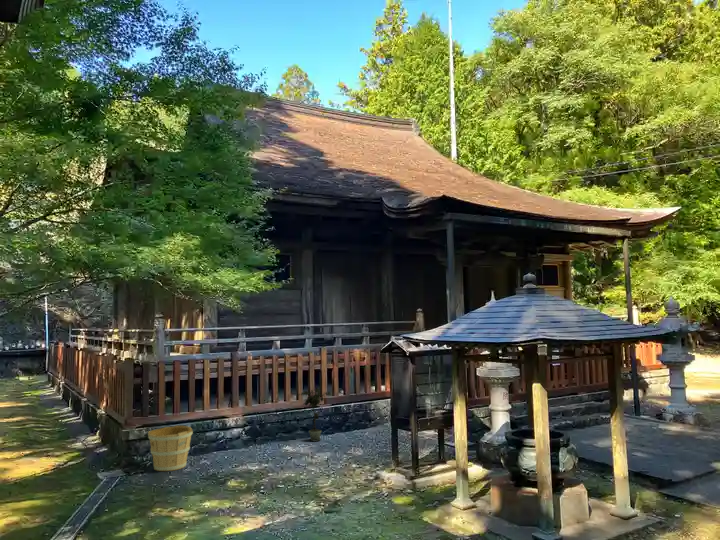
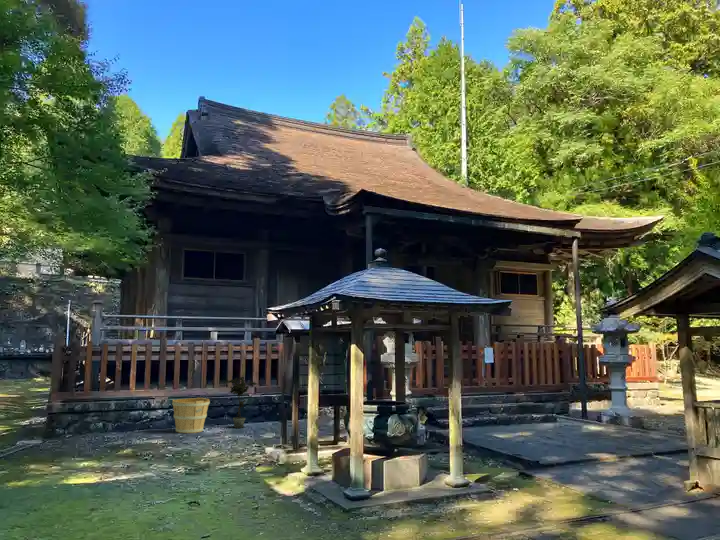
wooden bucket: present [148,426,193,471] -> present [172,398,210,433]

